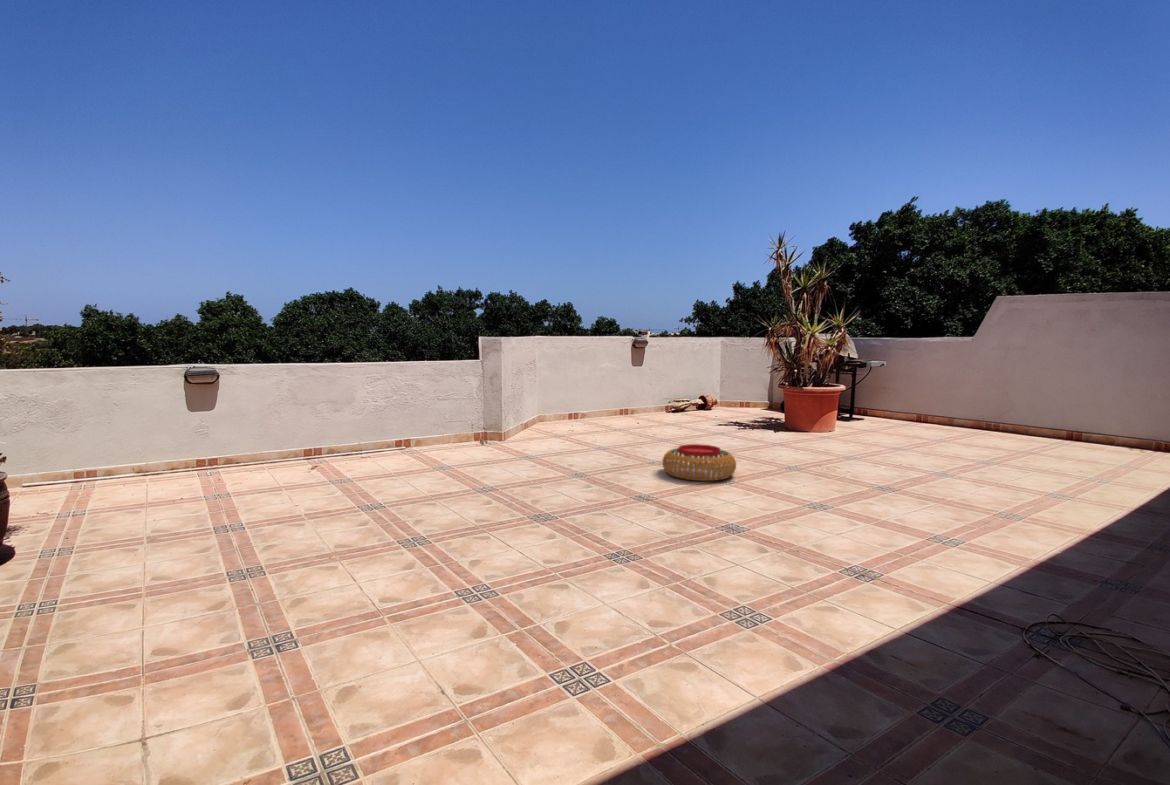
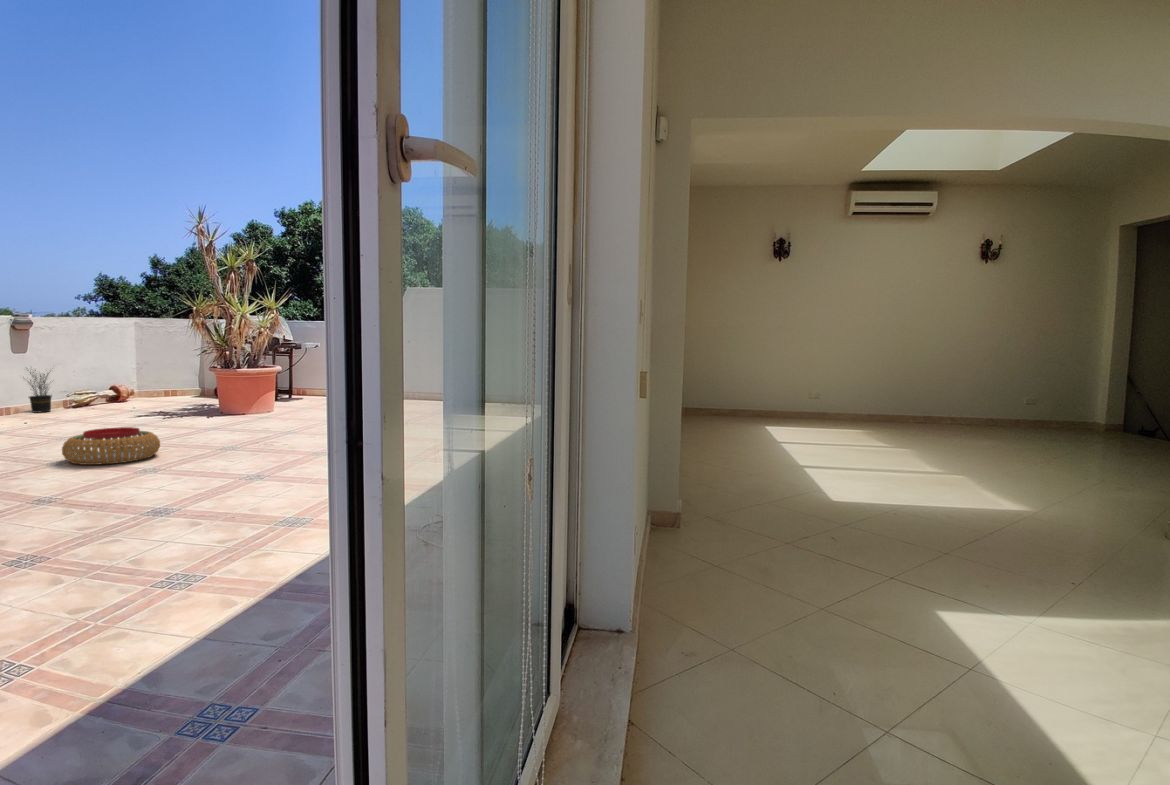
potted plant: none [643,378,666,416] -> present [29,370,52,413]

